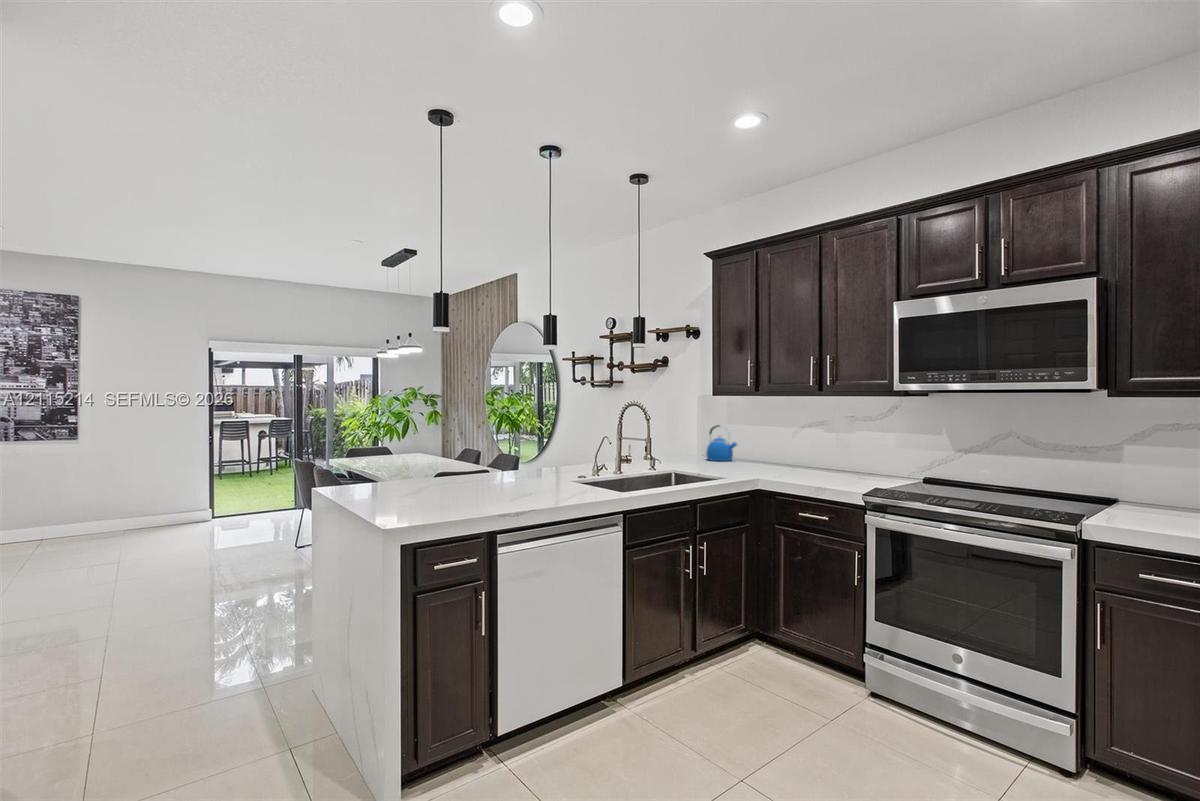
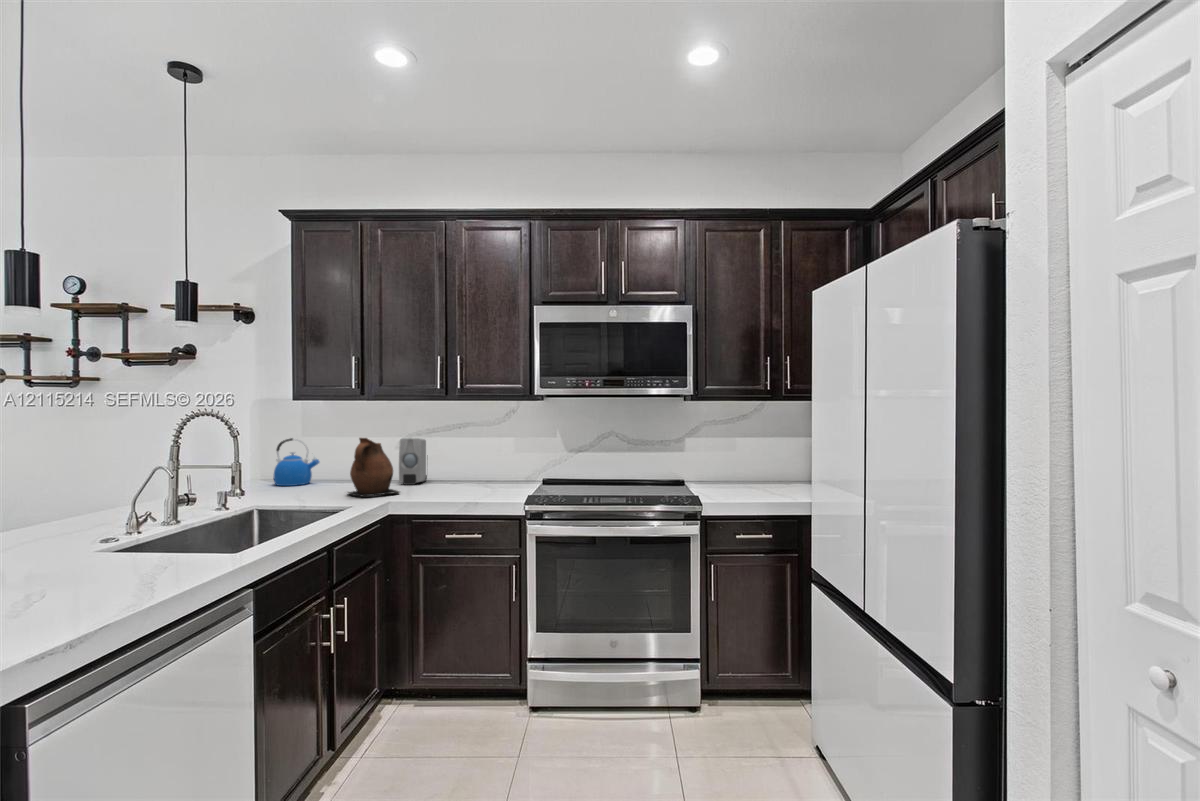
ceramic pitcher: none [738,426,779,474] -> present [348,438,399,496]
soap dispenser: none [791,429,821,470] -> present [399,438,427,485]

